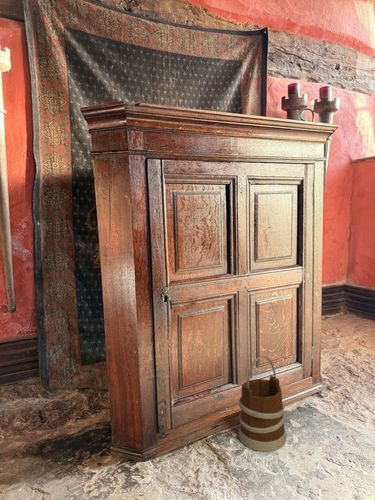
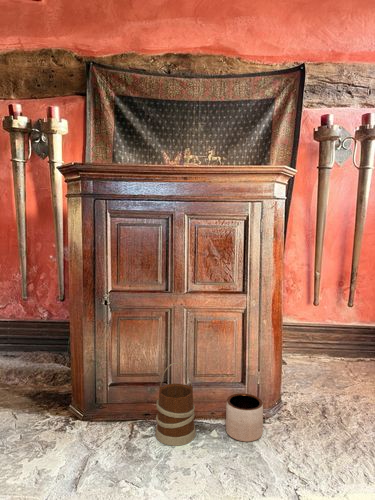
planter: none [297,371,338,421] -> present [226,393,263,442]

